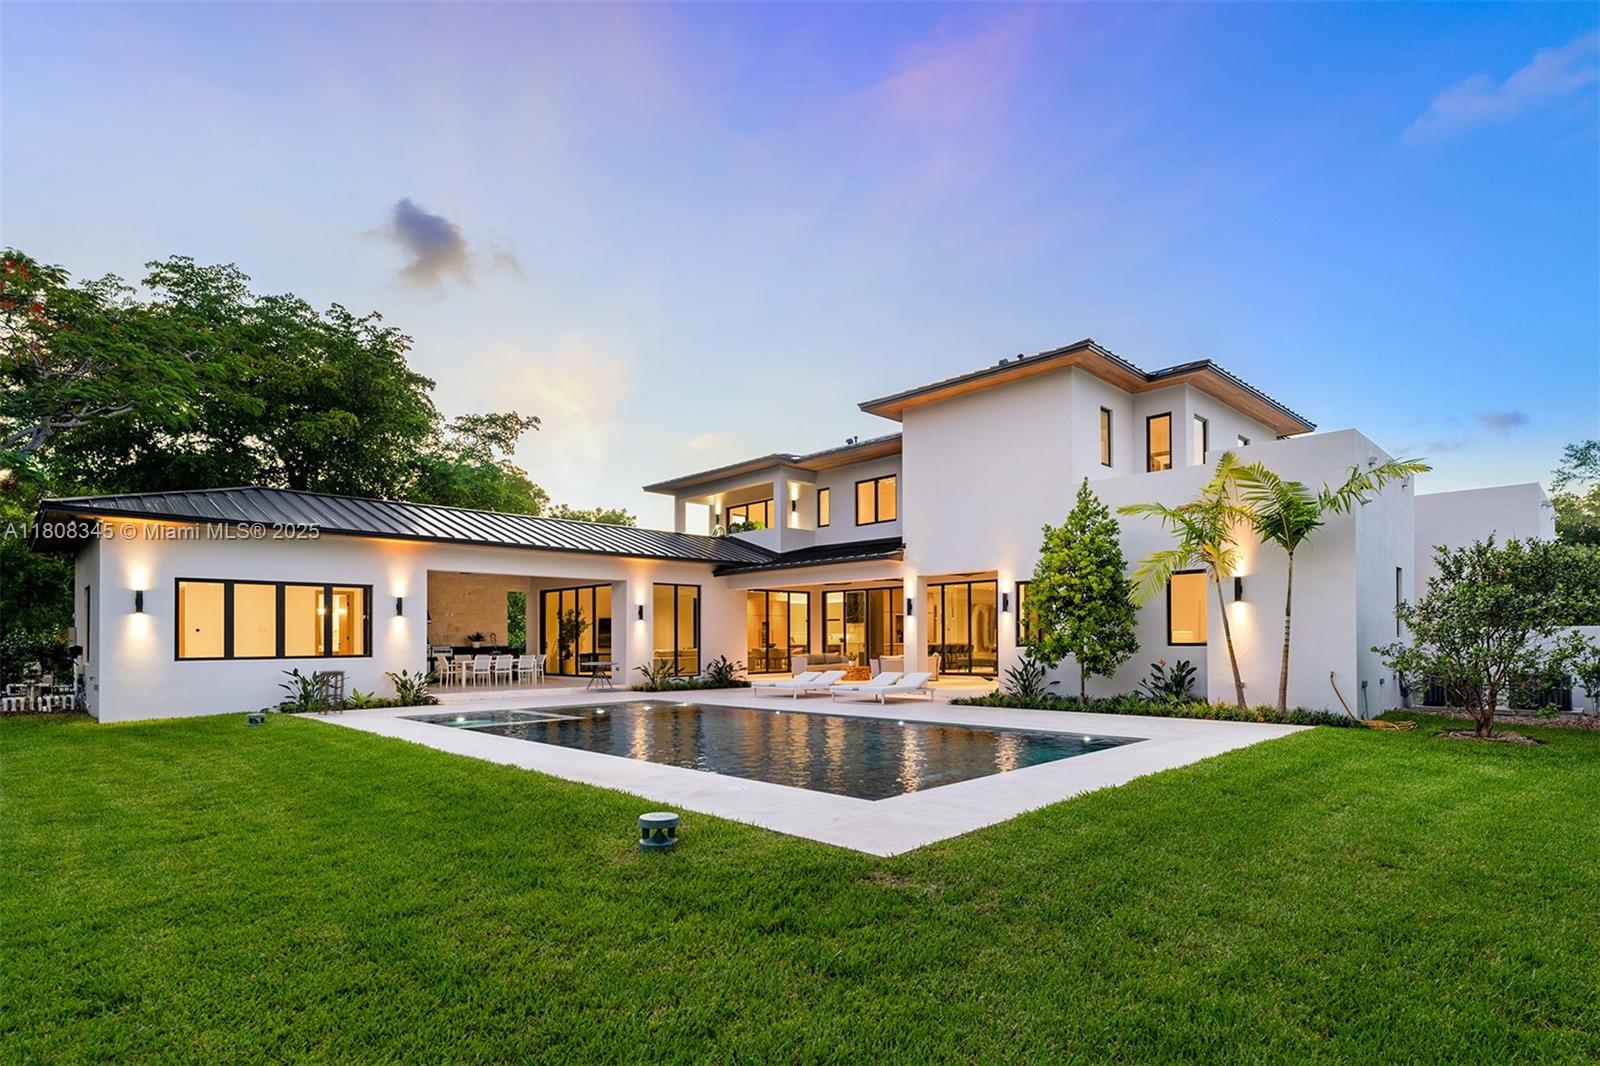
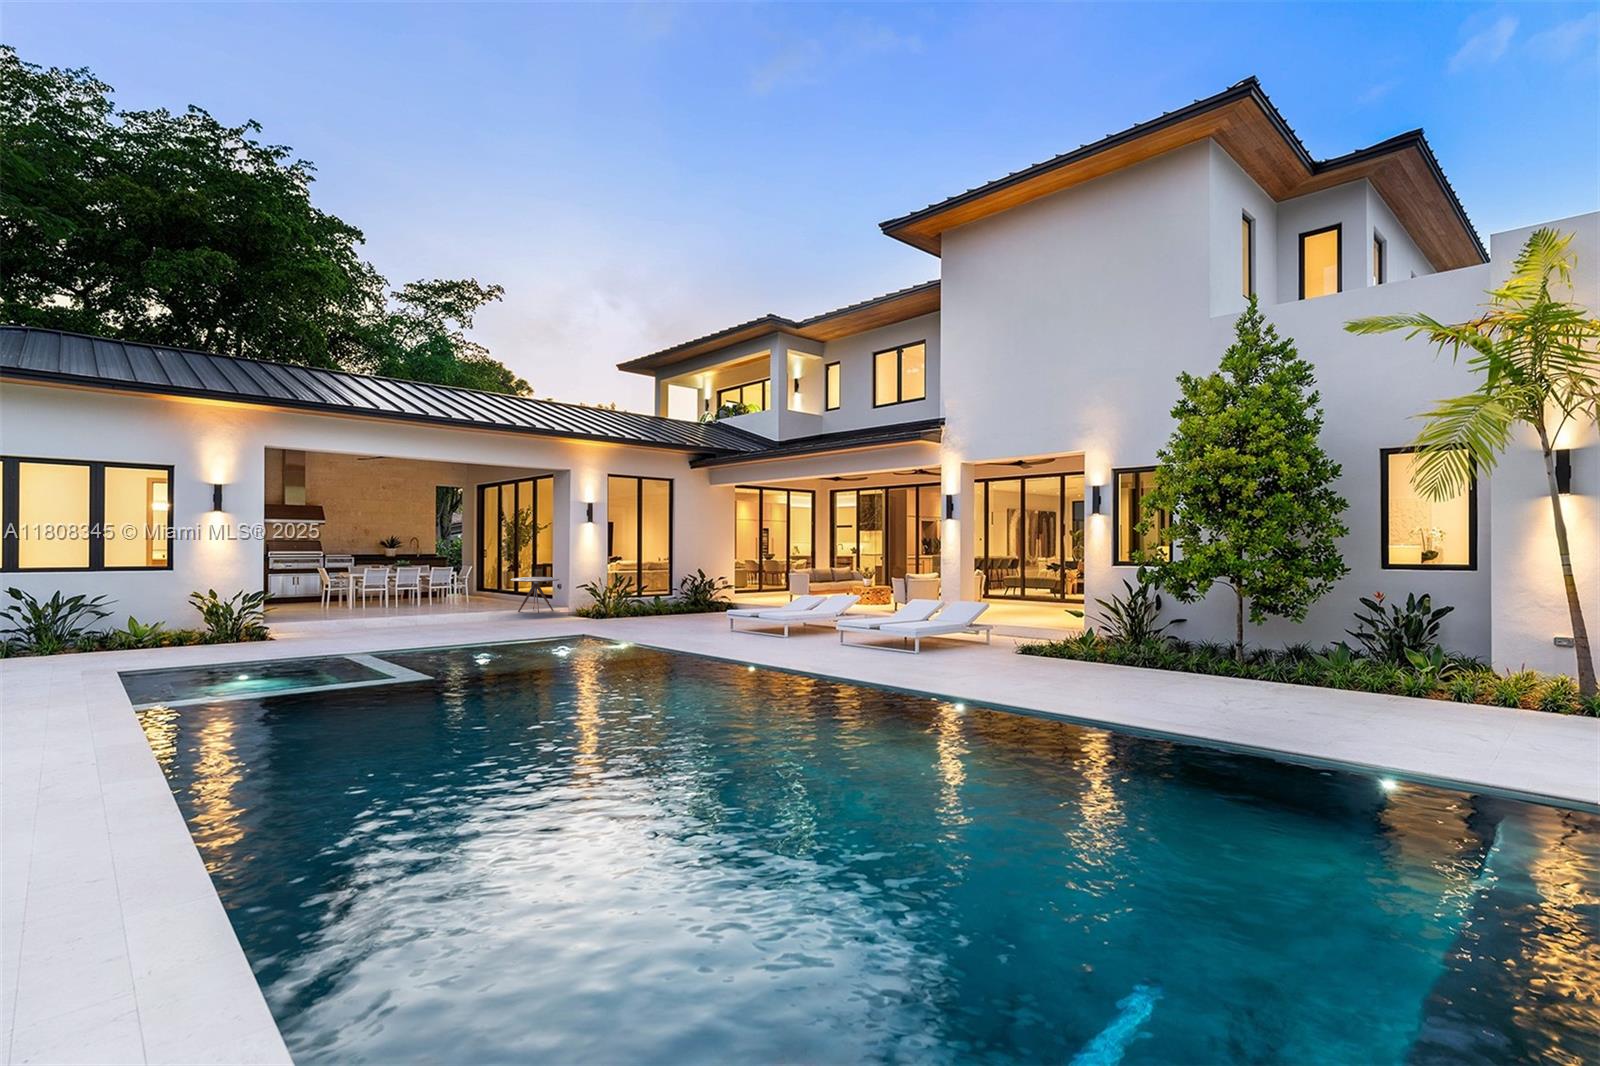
stool: present [318,671,345,715] -> none [36,590,79,660]

